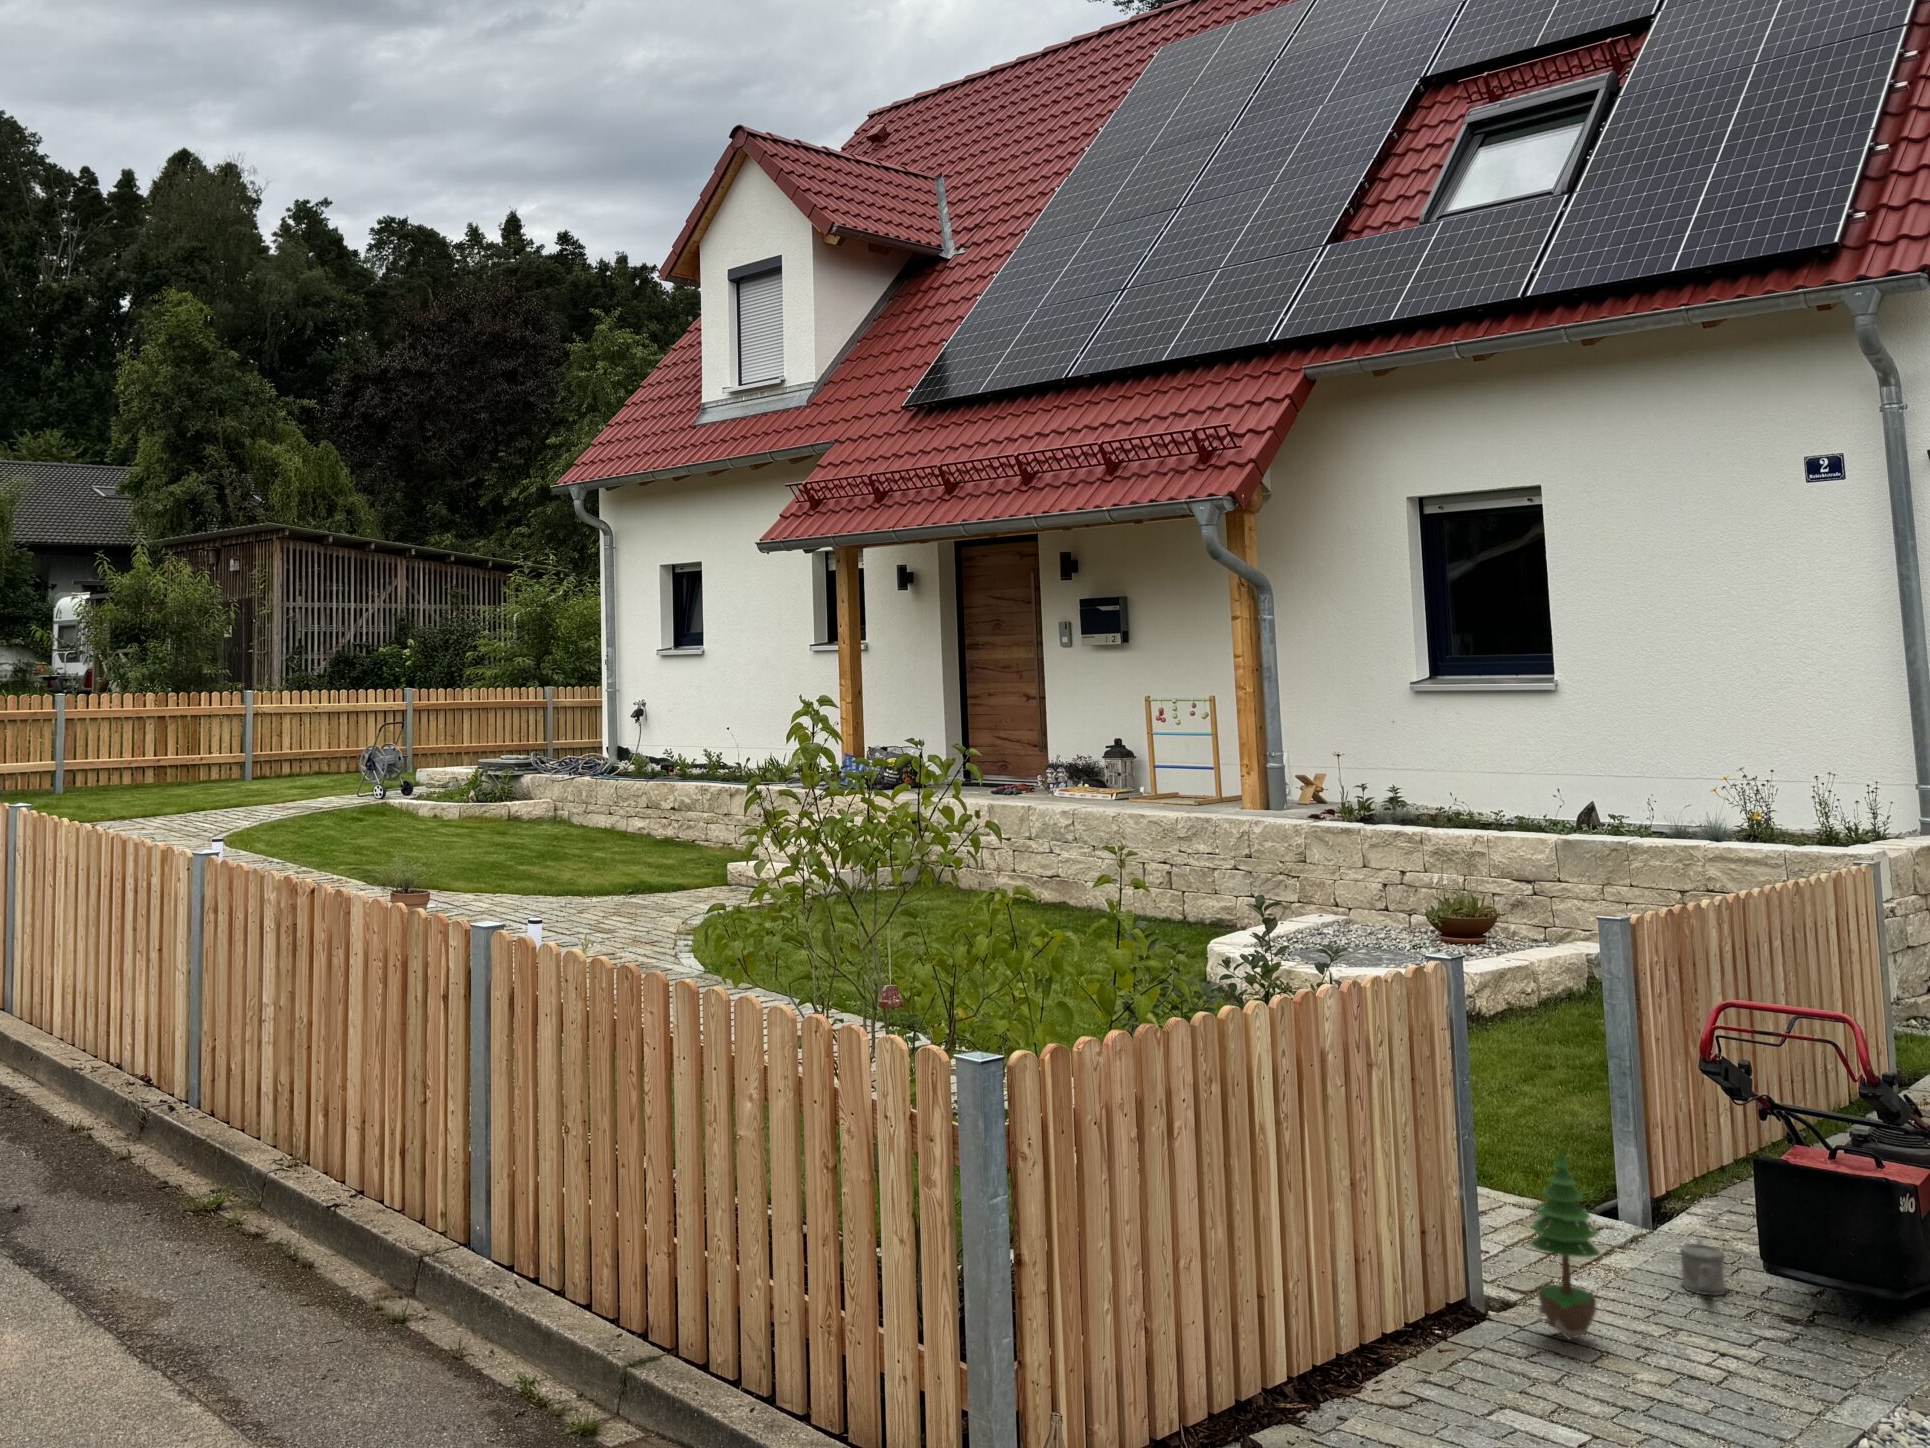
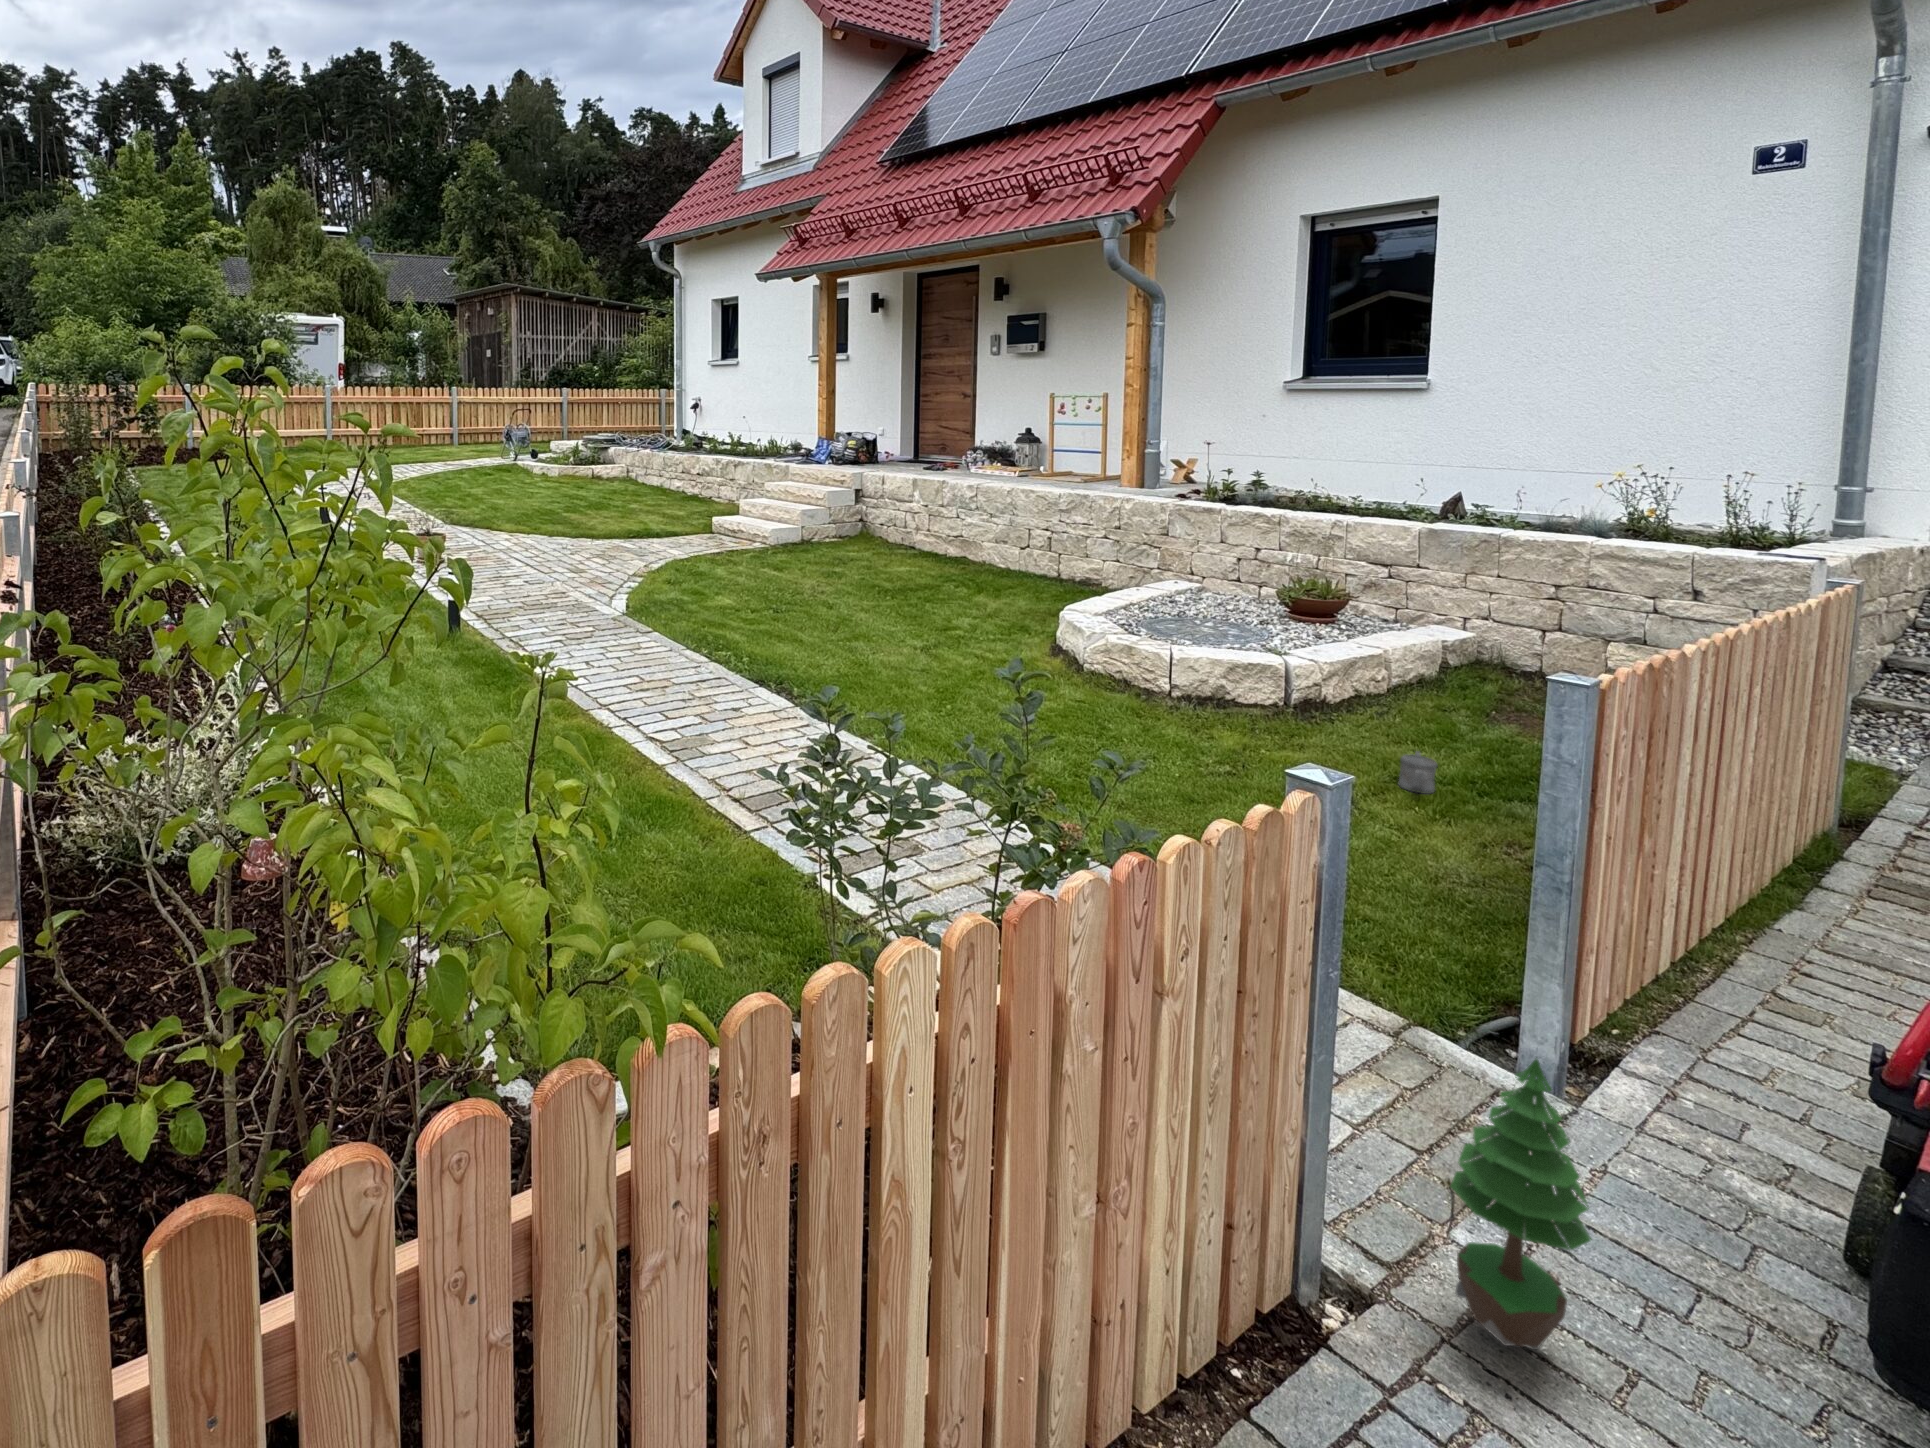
watering can: present [1680,1239,1726,1296] -> present [1398,751,1438,794]

